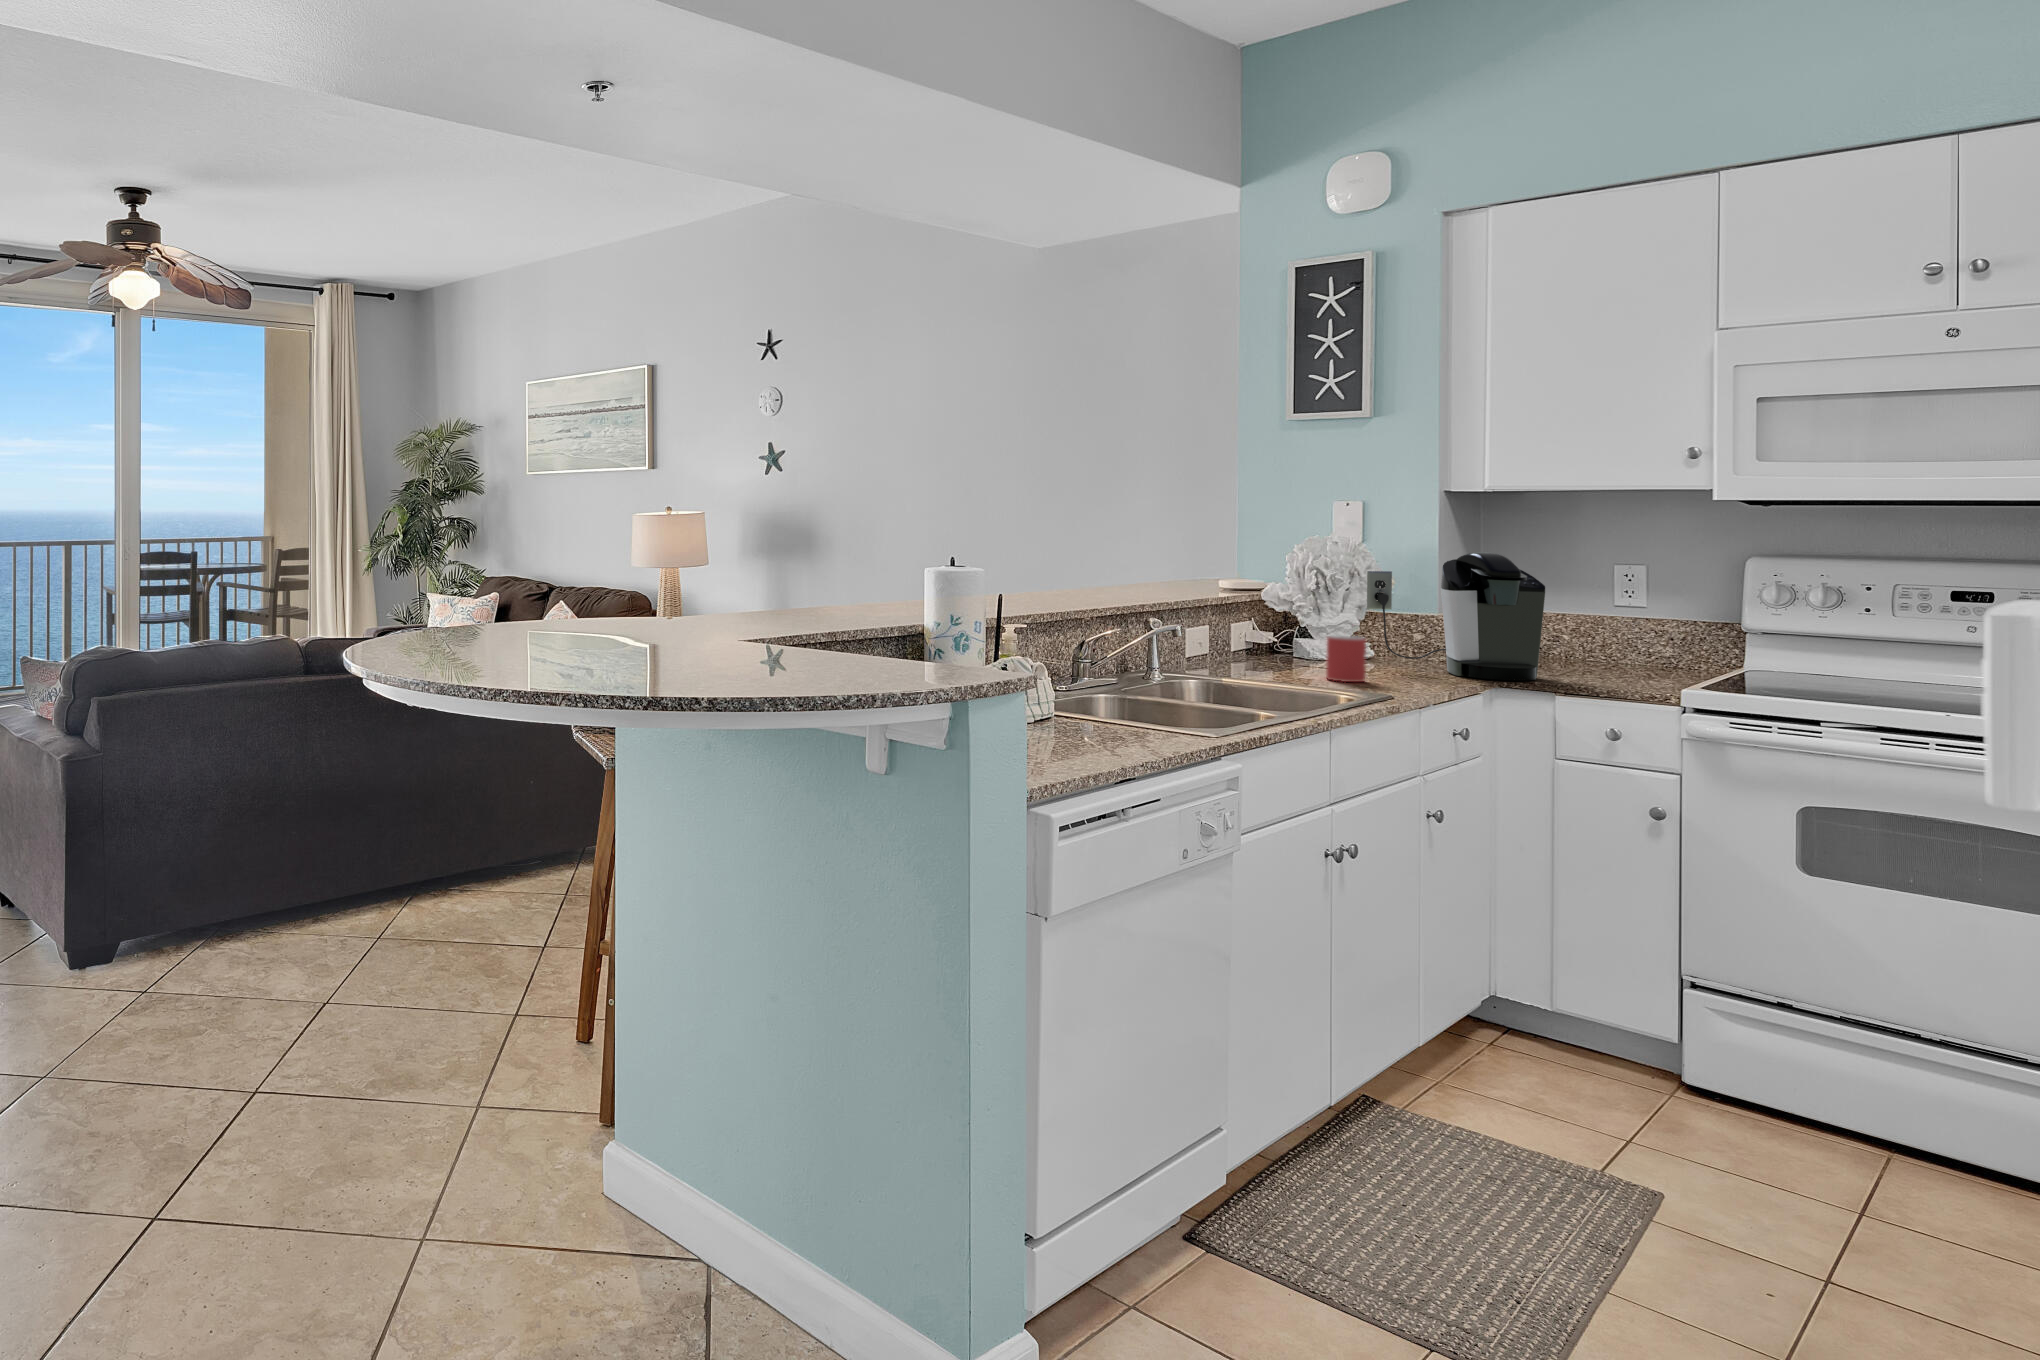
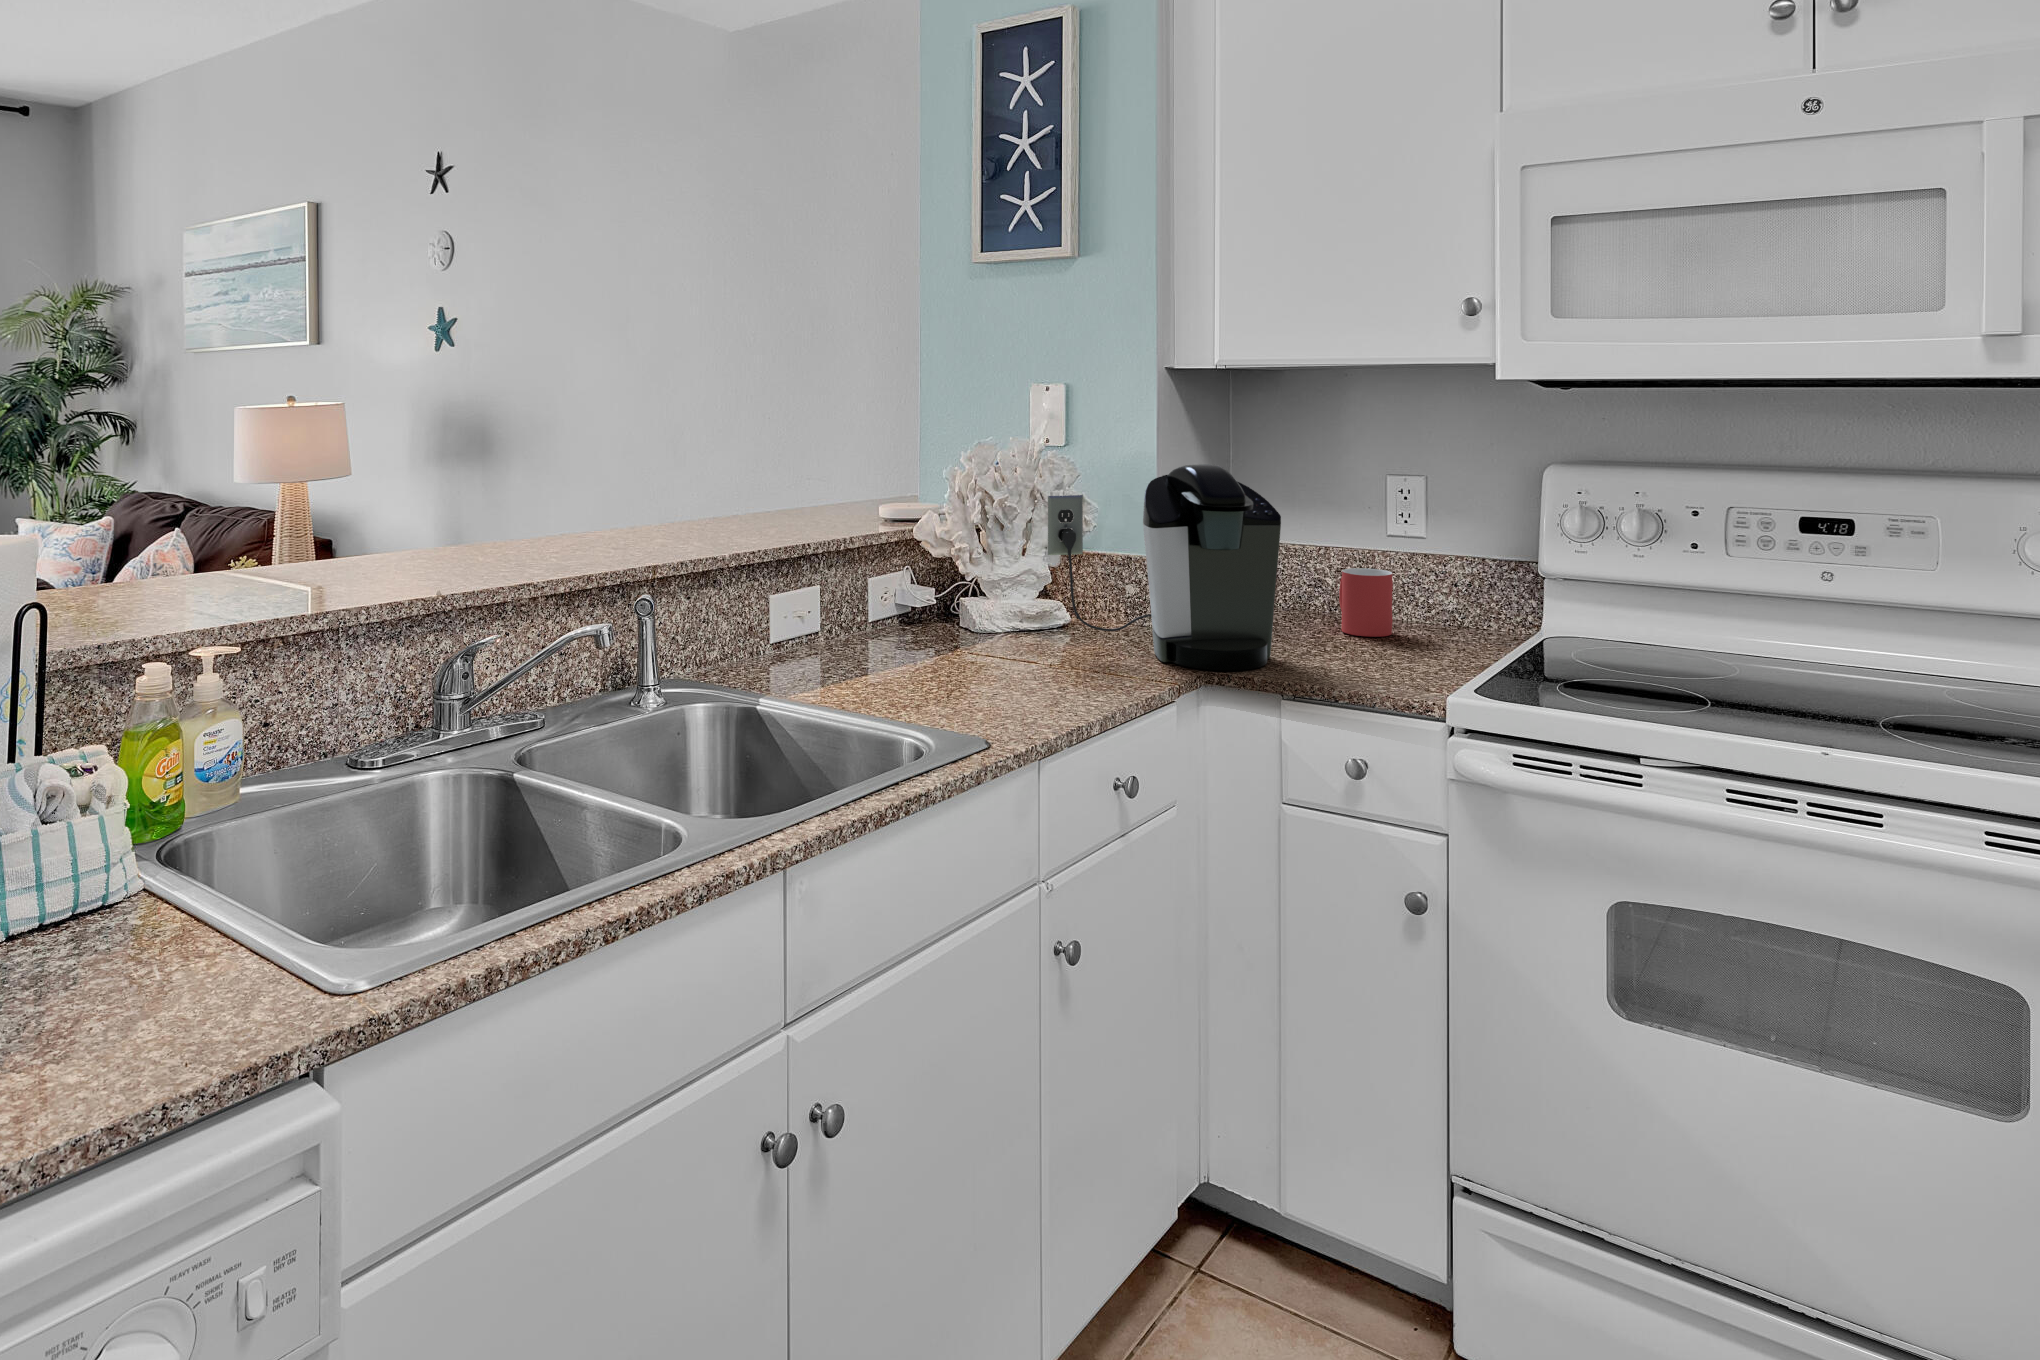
mug: present [1326,635,1366,682] -> present [1339,568,1393,637]

